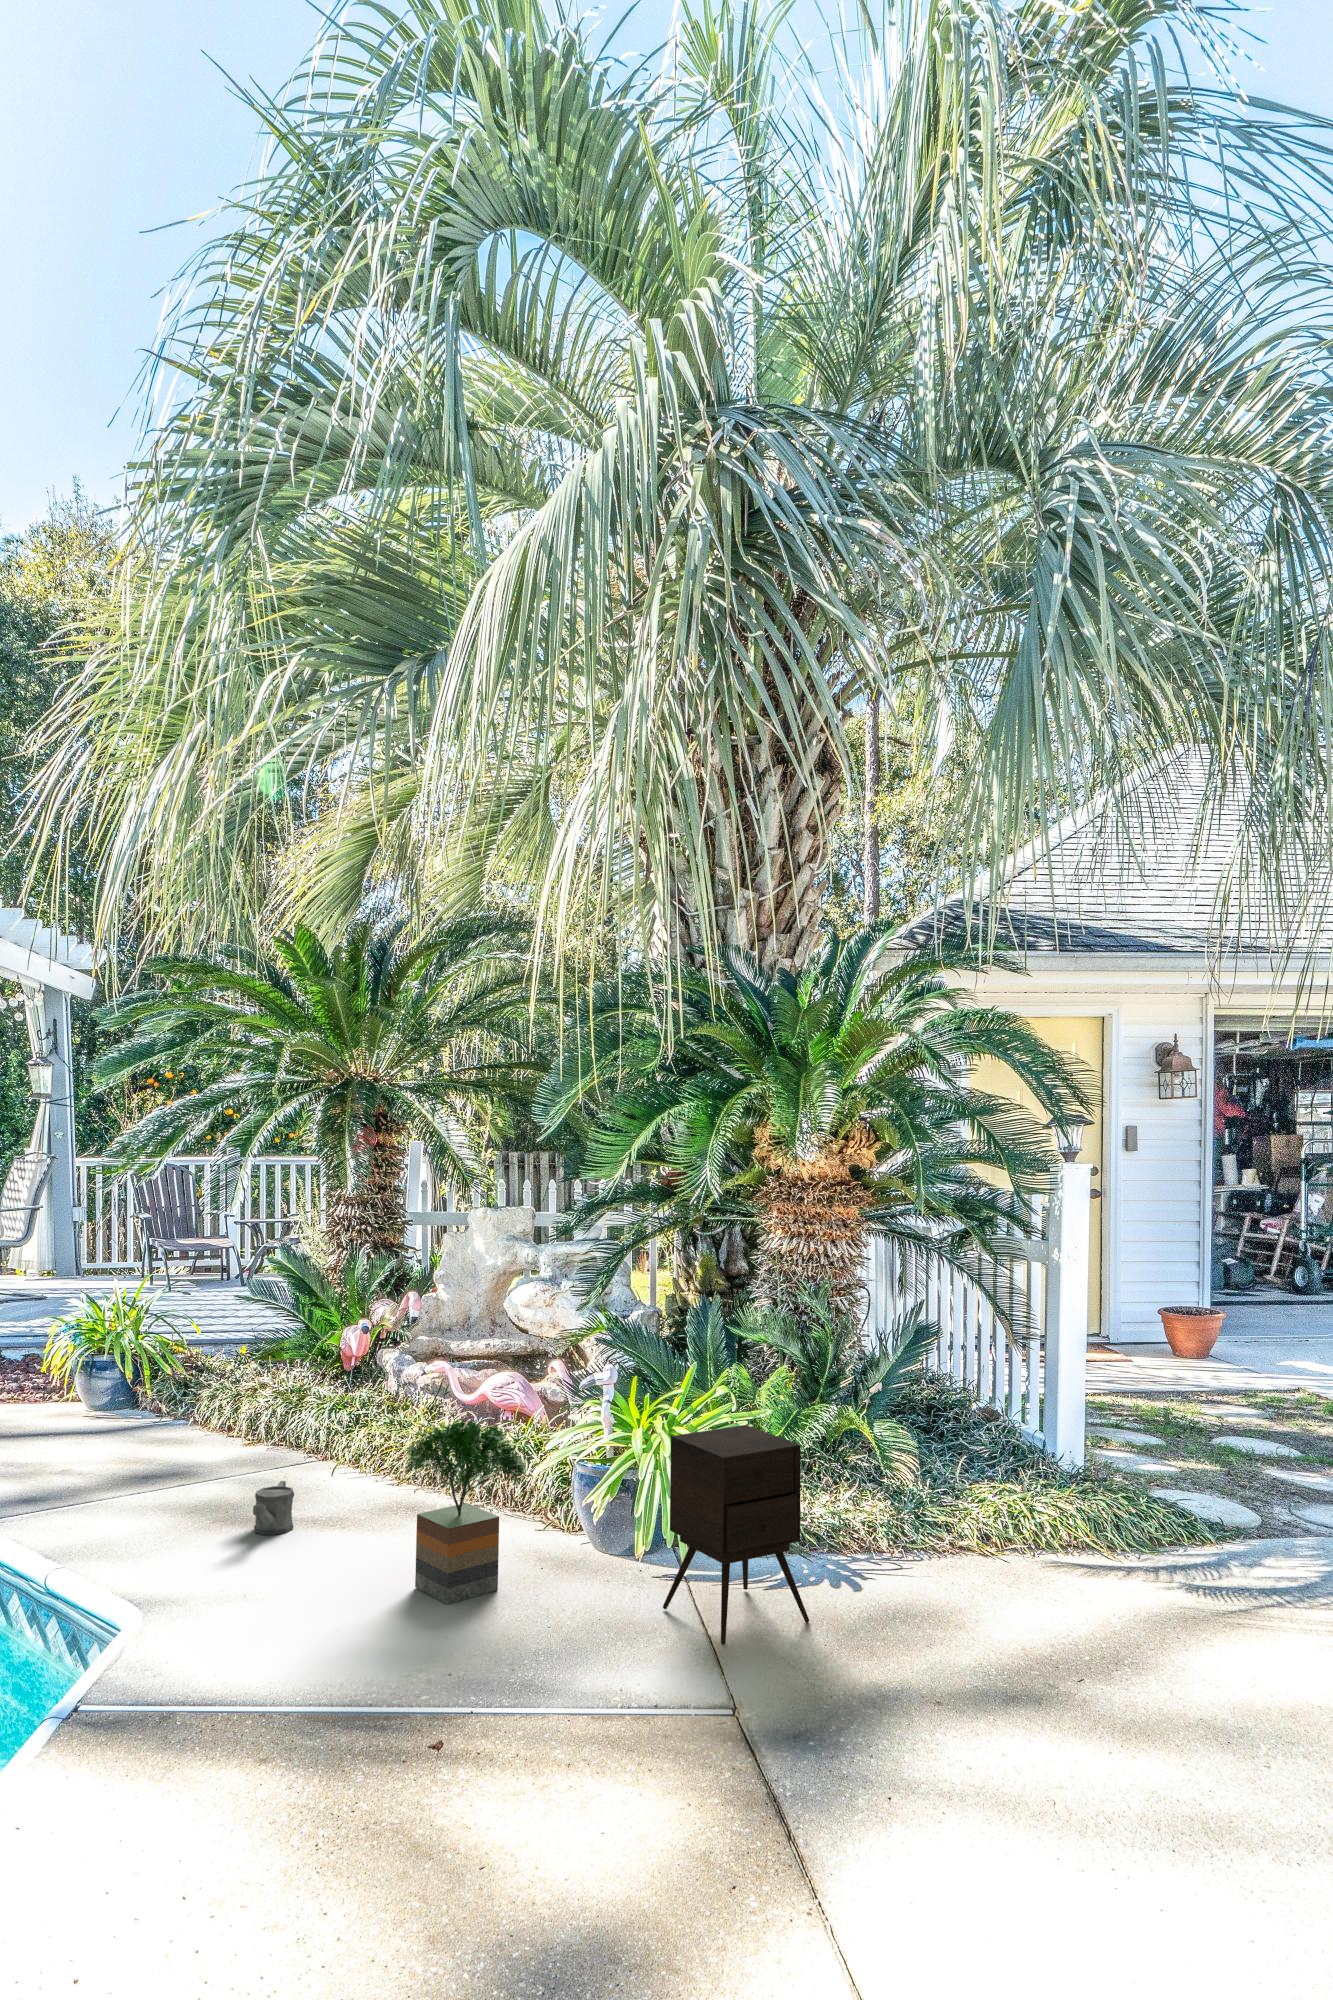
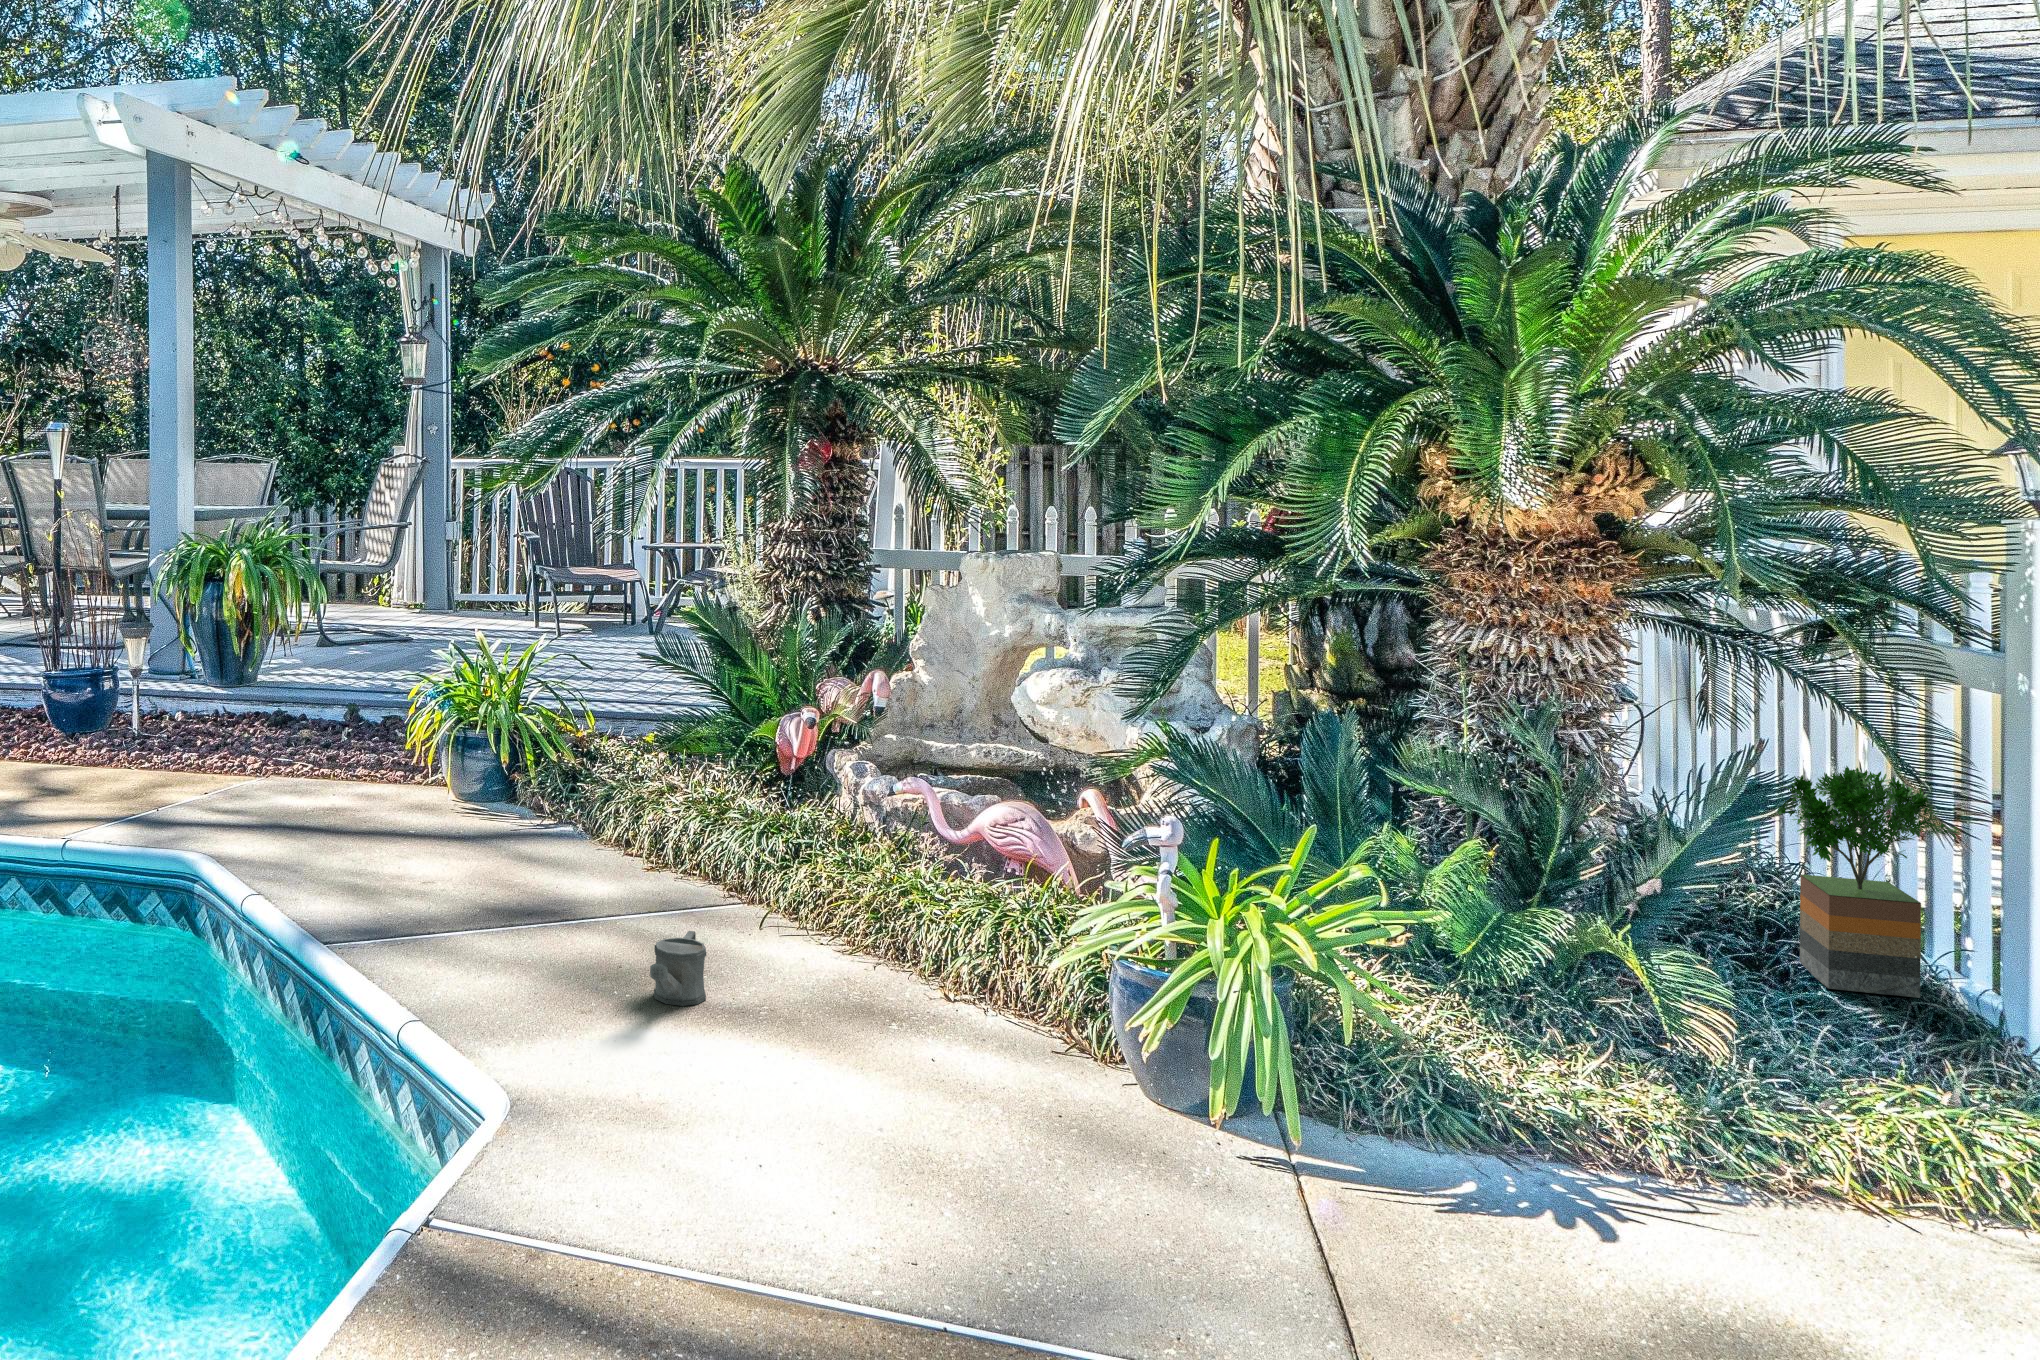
potted tree: present [405,1420,526,1604] -> present [1777,766,1961,998]
side table: present [663,1425,809,1645] -> none [1266,945,1530,1304]

